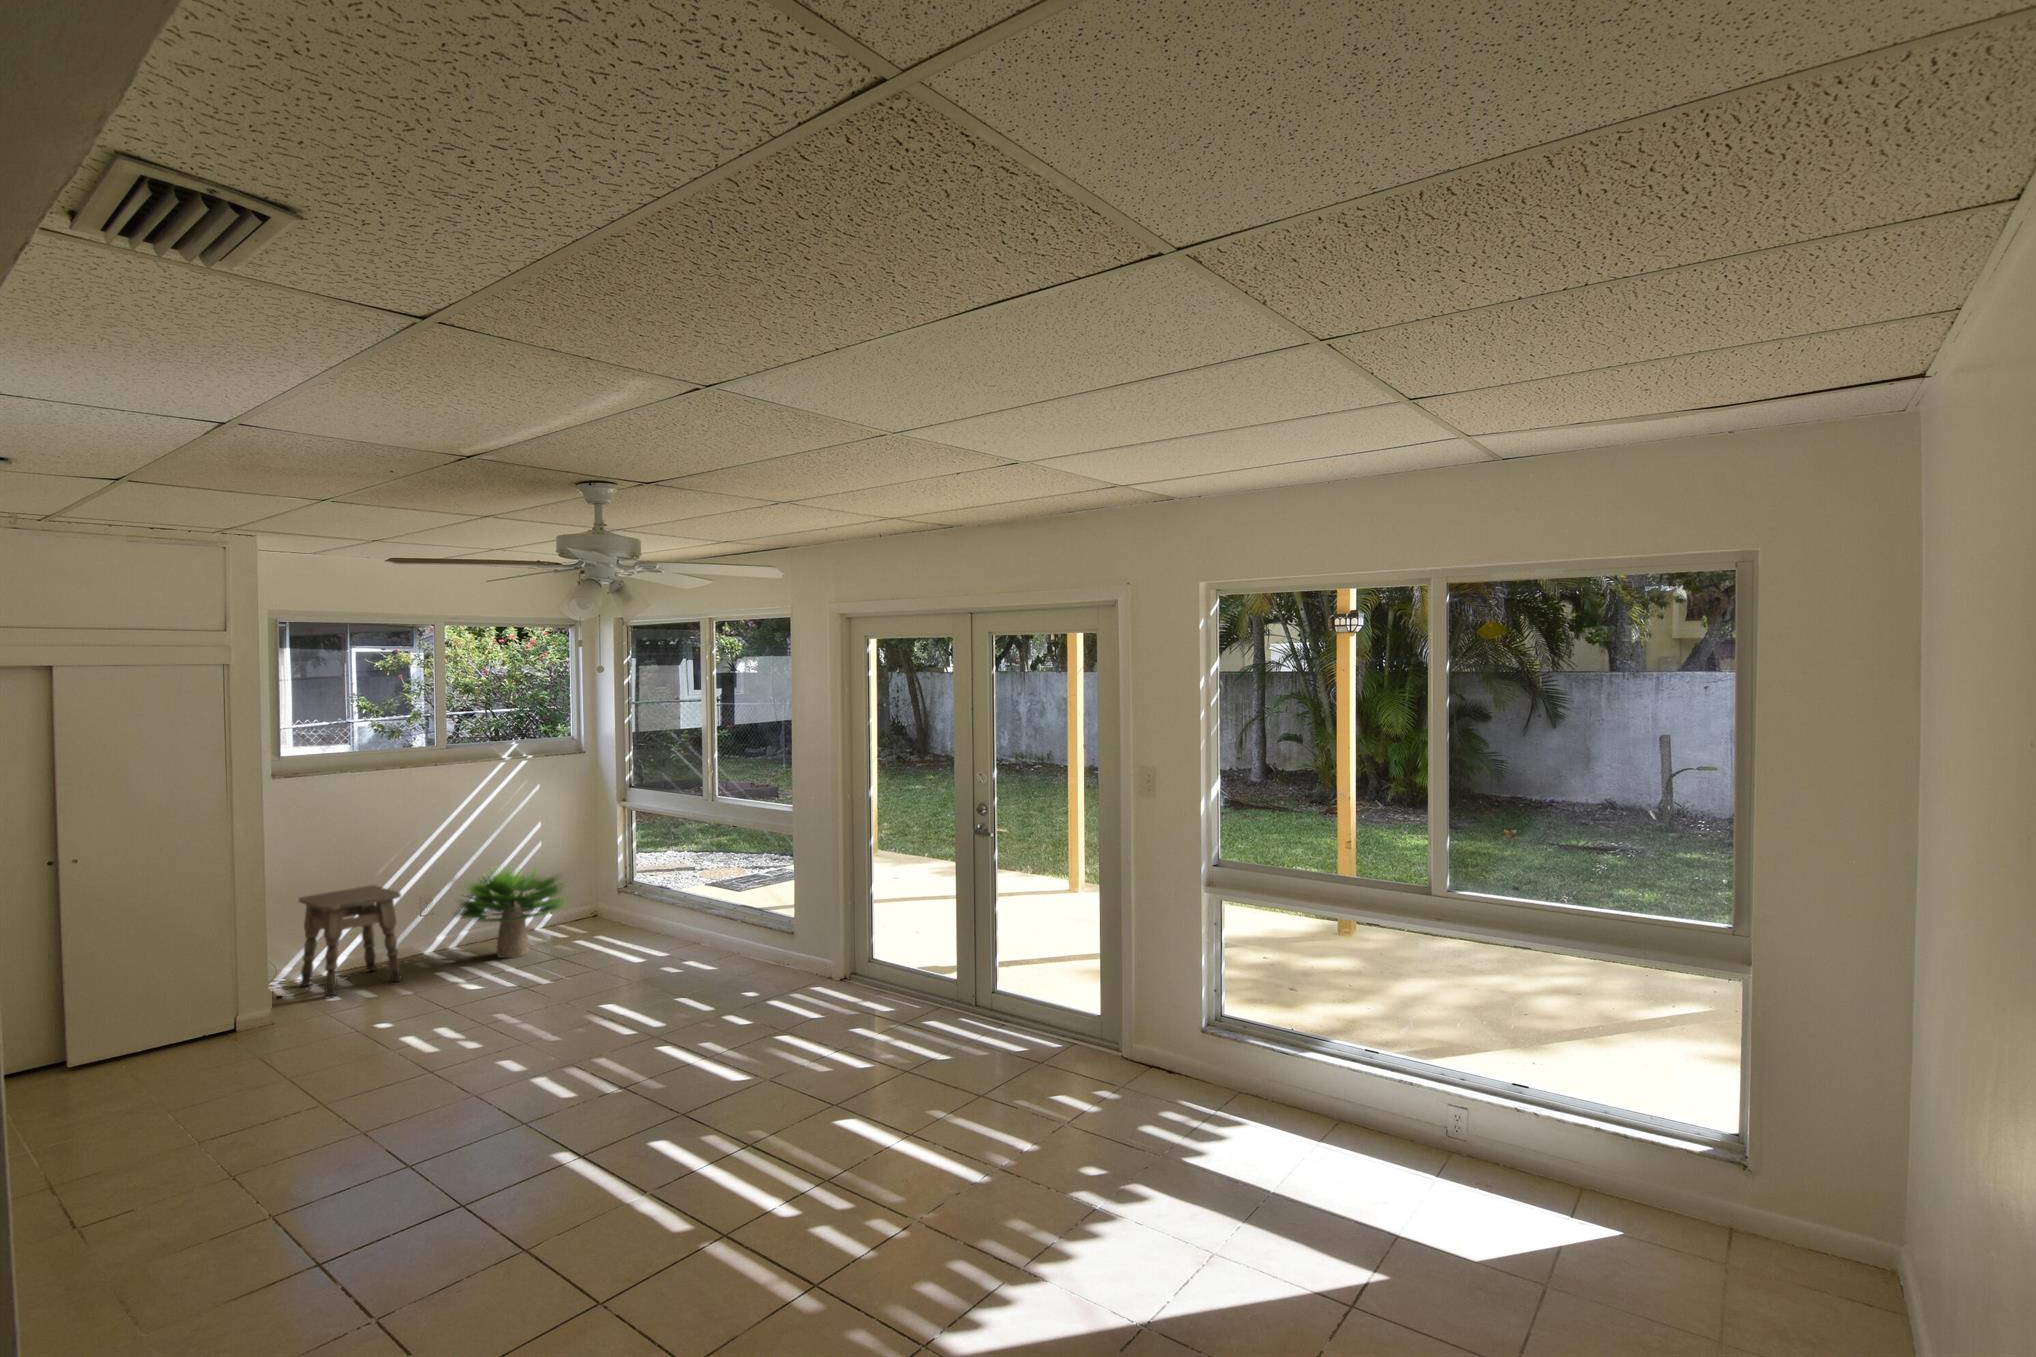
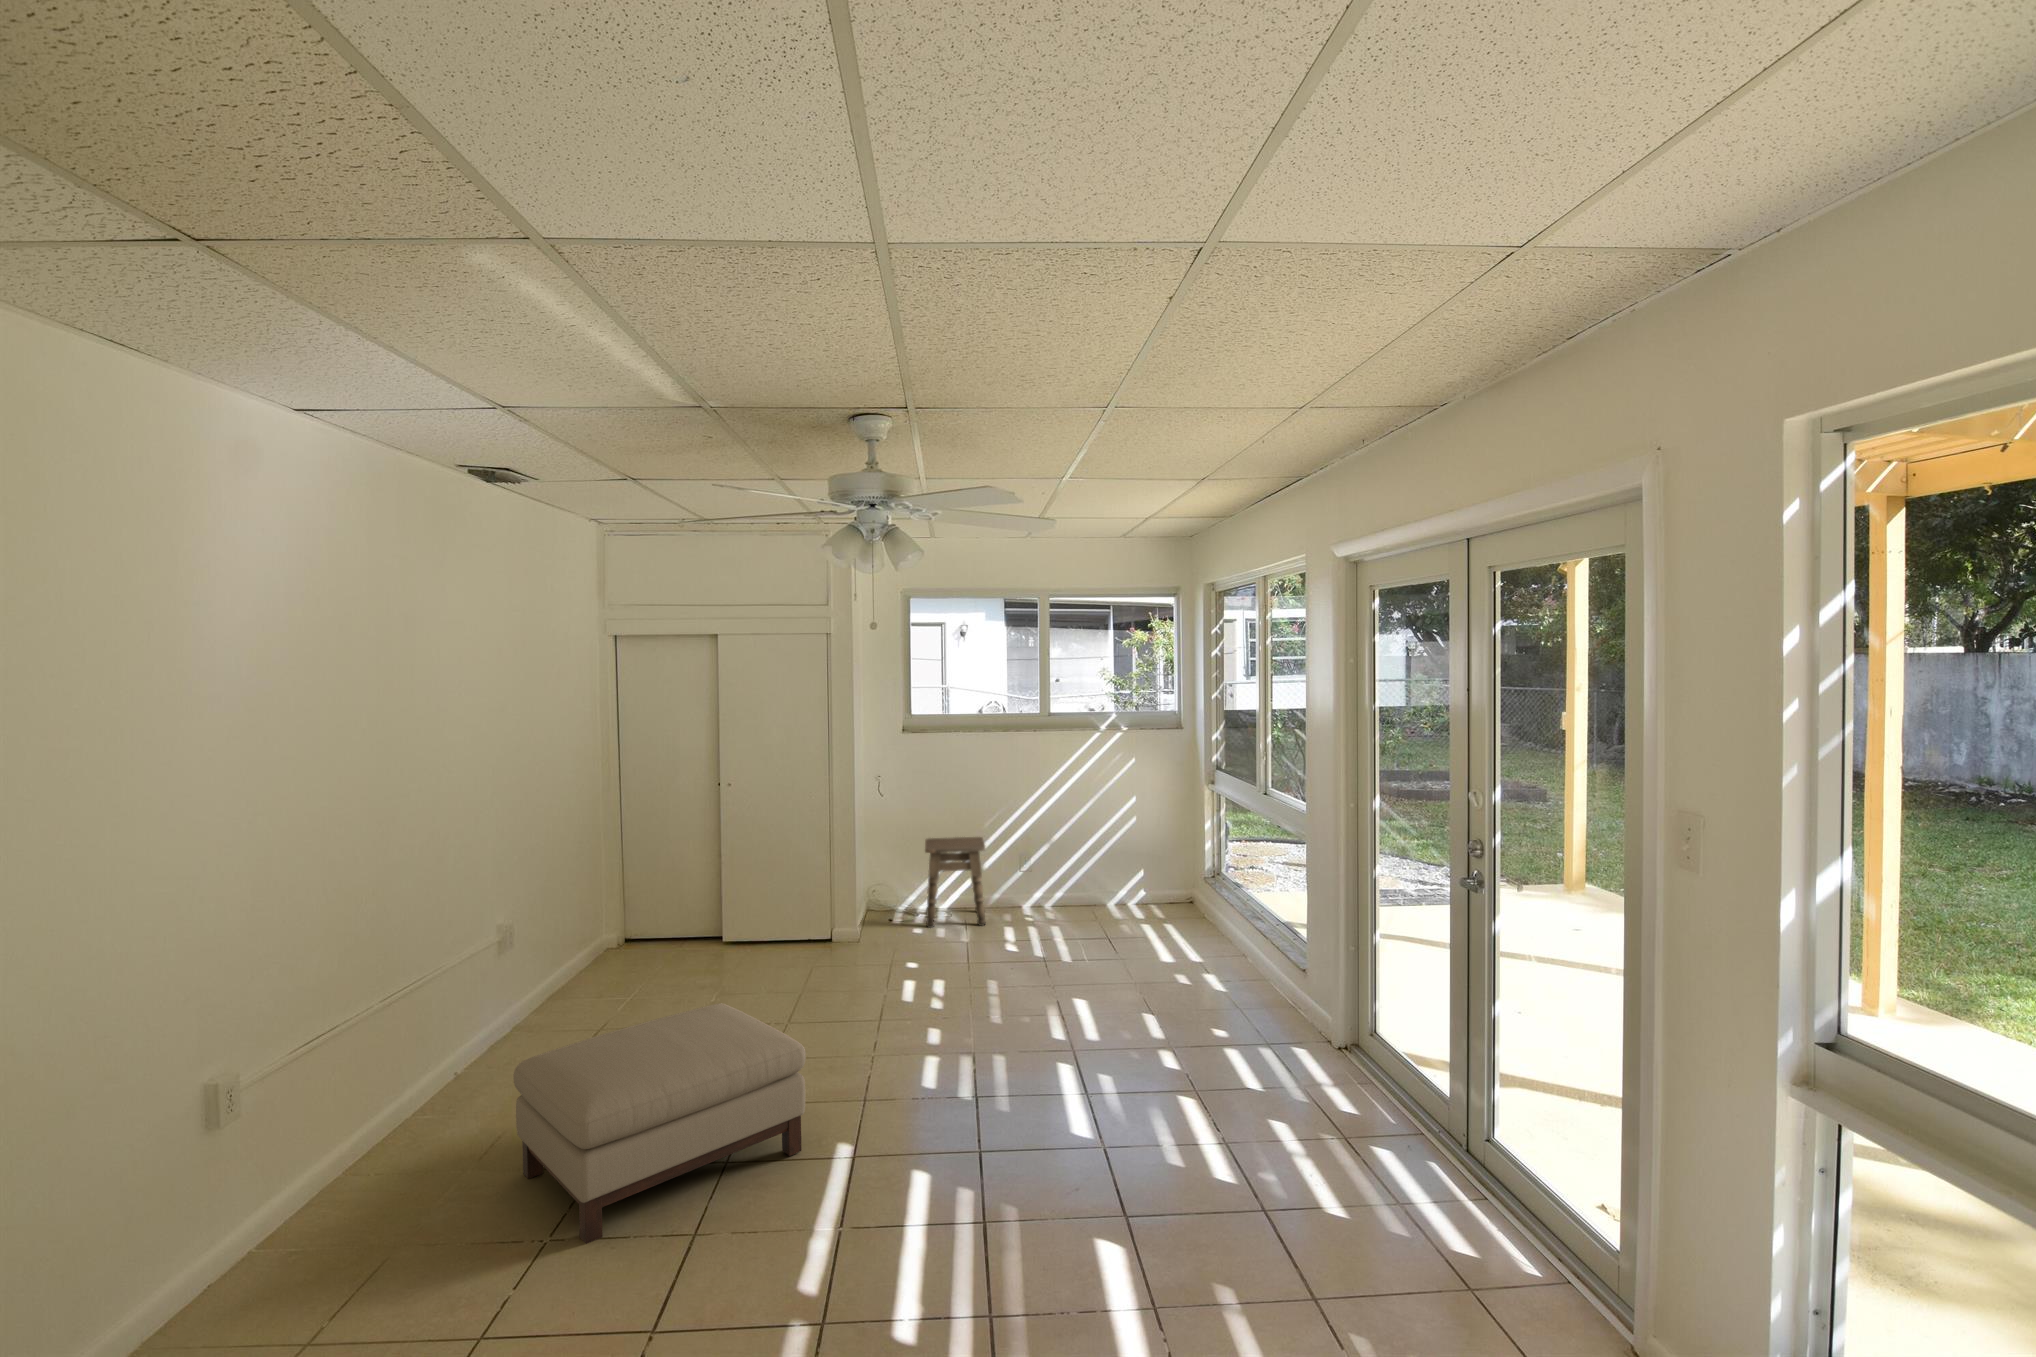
potted plant: present [455,868,567,958] -> none [1029,833,1137,926]
ottoman: none [194,1071,531,1324] -> present [514,1003,806,1244]

